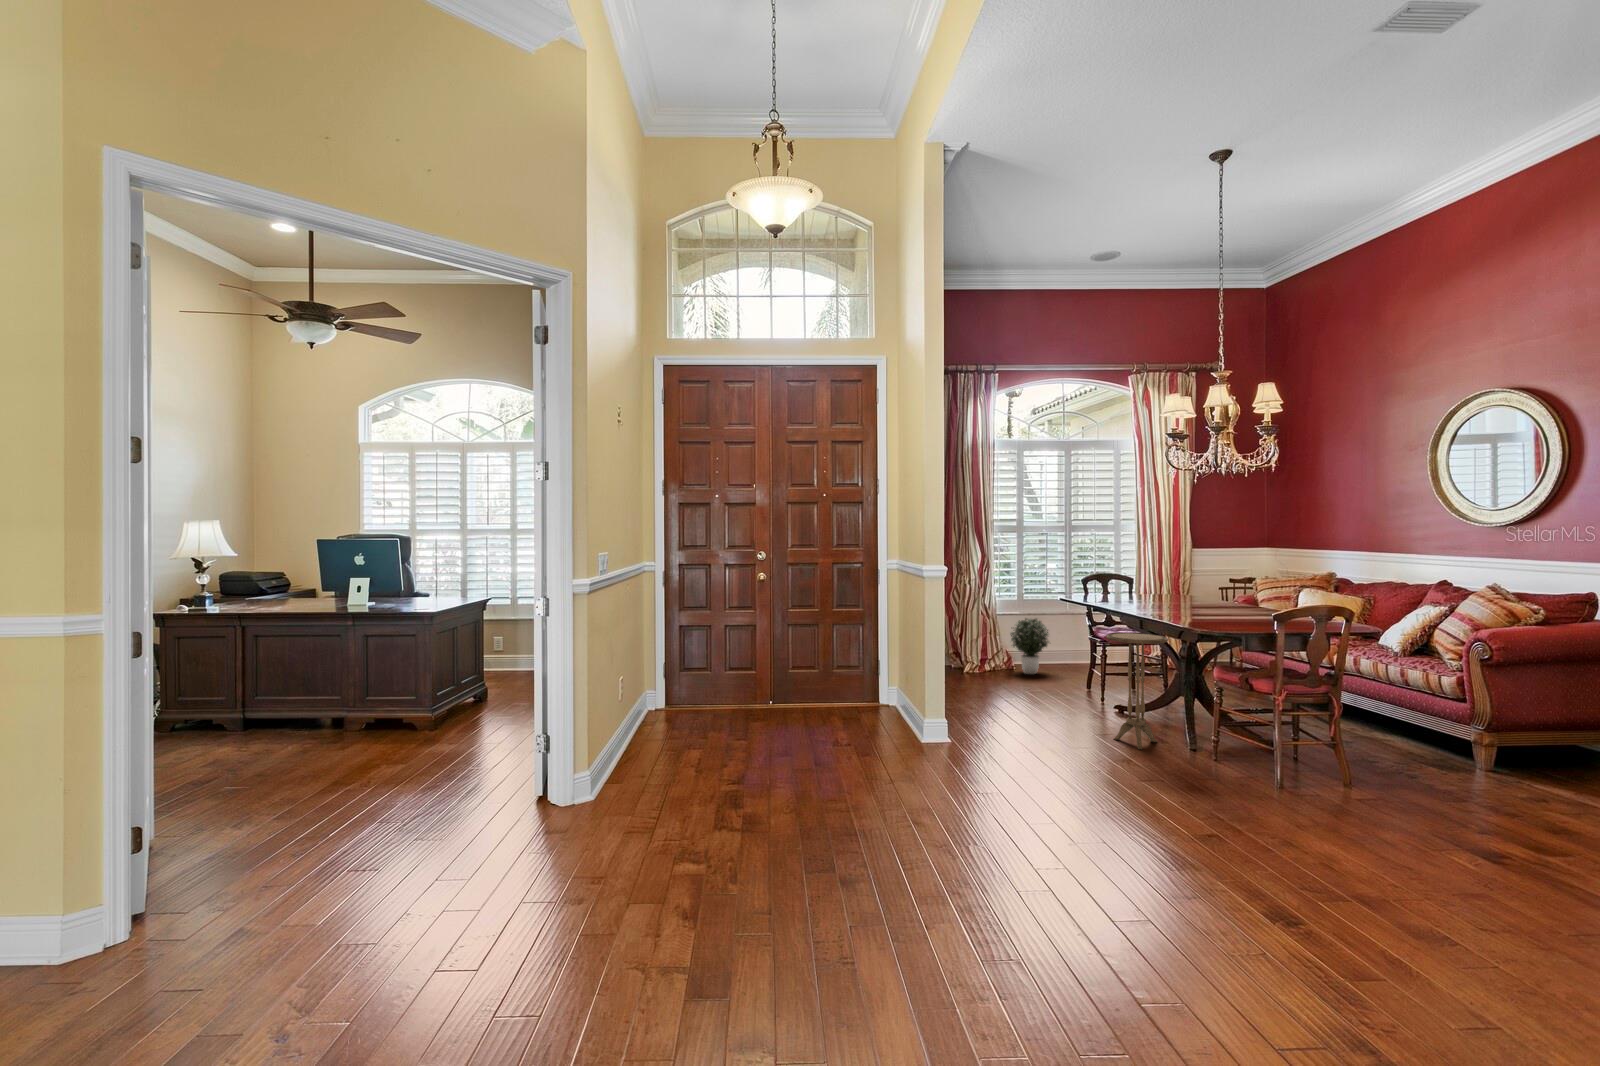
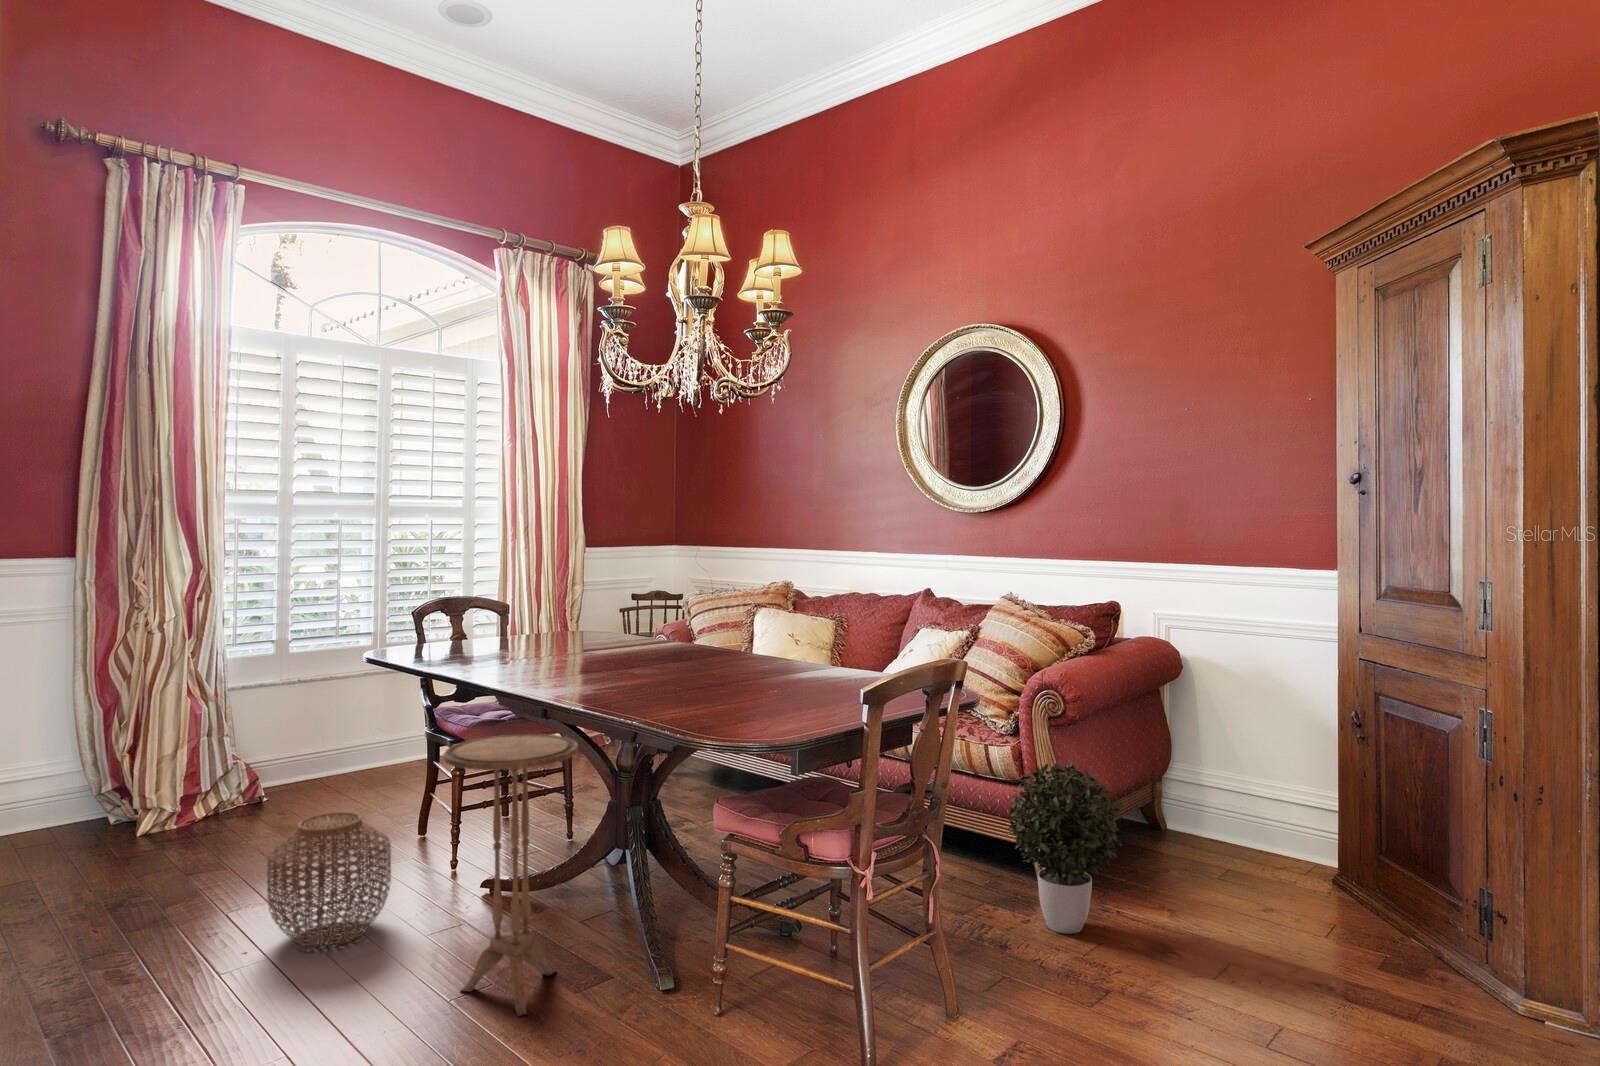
potted plant: present [1011,619,1049,674] -> present [1006,762,1124,934]
woven basket: none [1030,664,1081,719] -> present [267,812,391,947]

